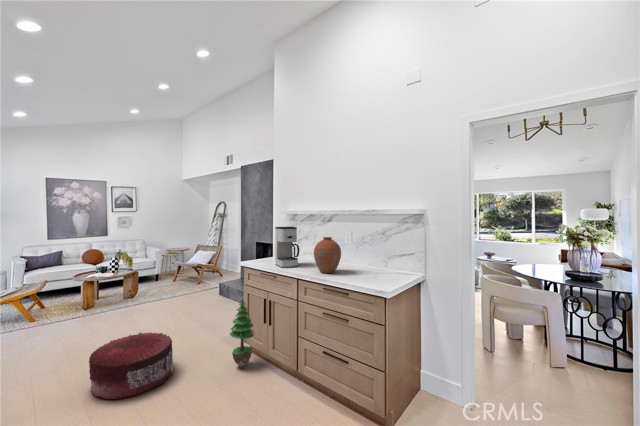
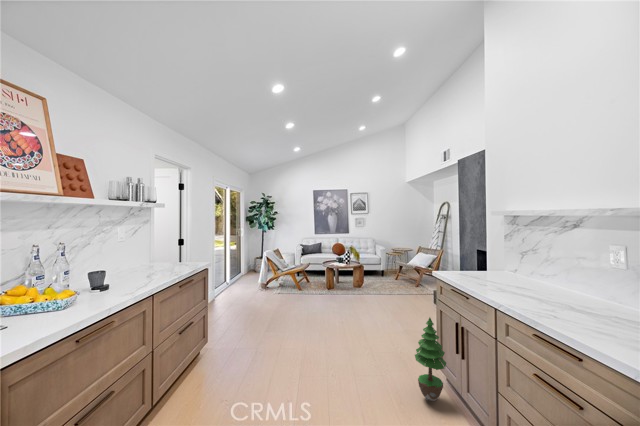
coffee maker: present [275,227,300,268] -> none [477,231,516,290]
vase: present [314,237,341,273] -> none [534,251,597,315]
pouf: present [89,332,173,399] -> none [295,323,362,383]

